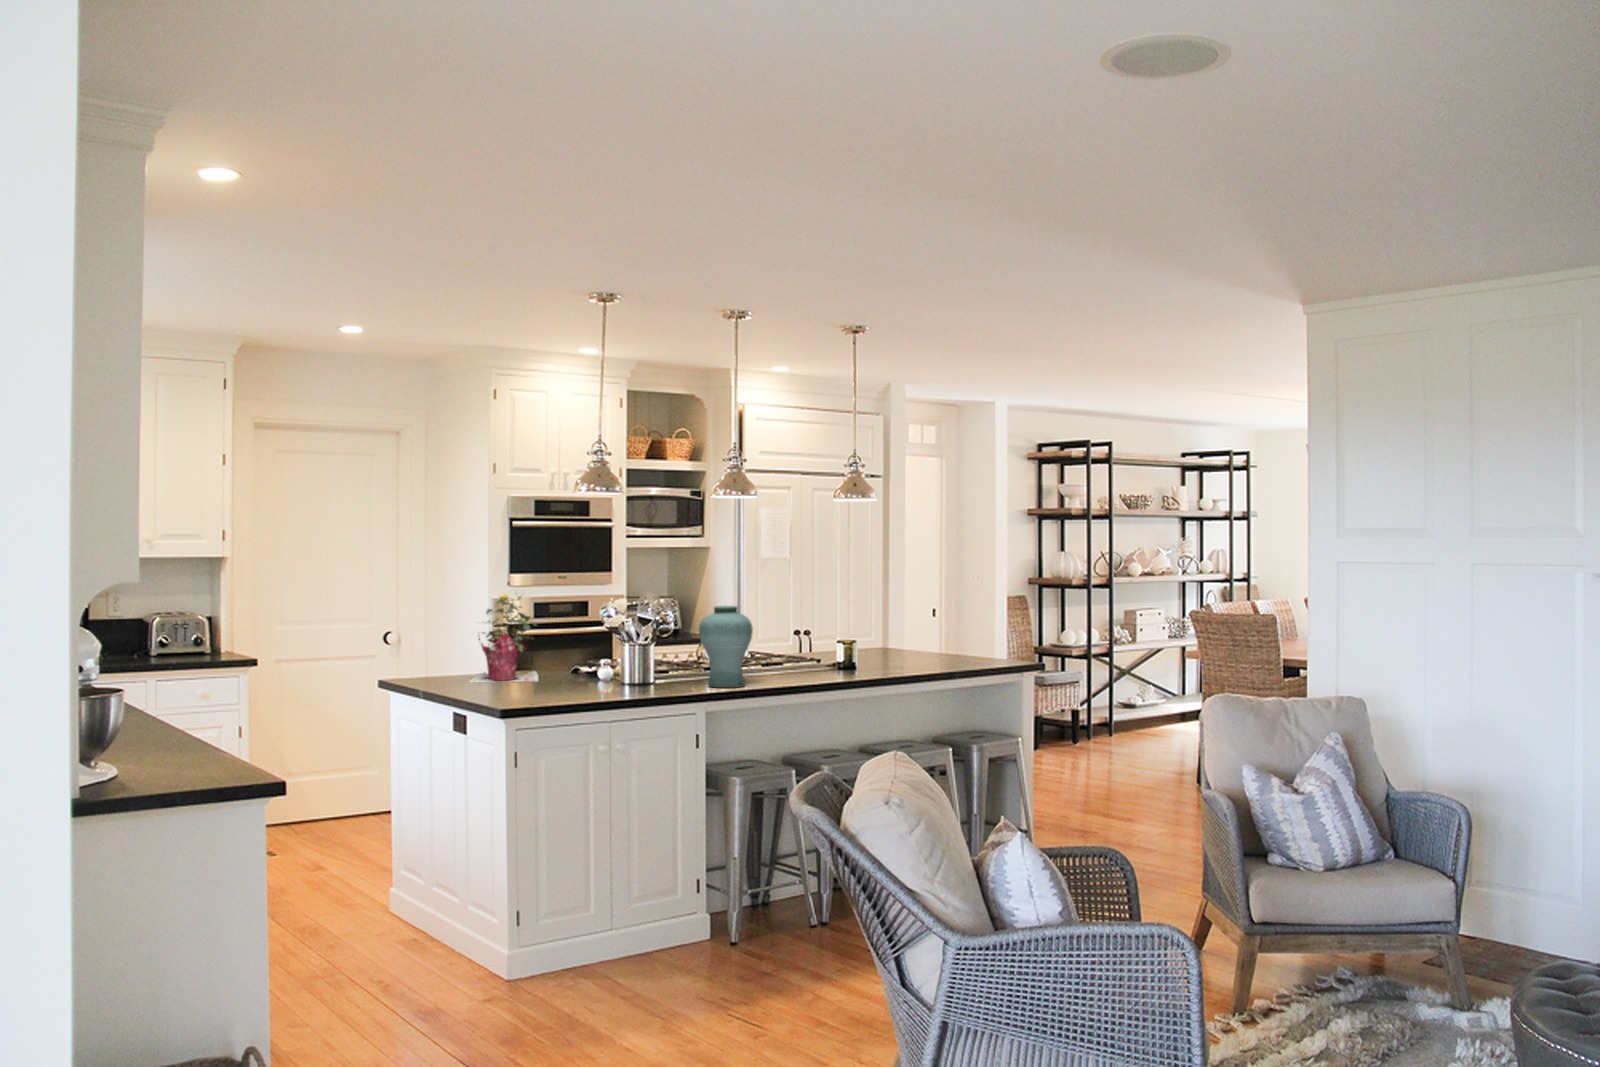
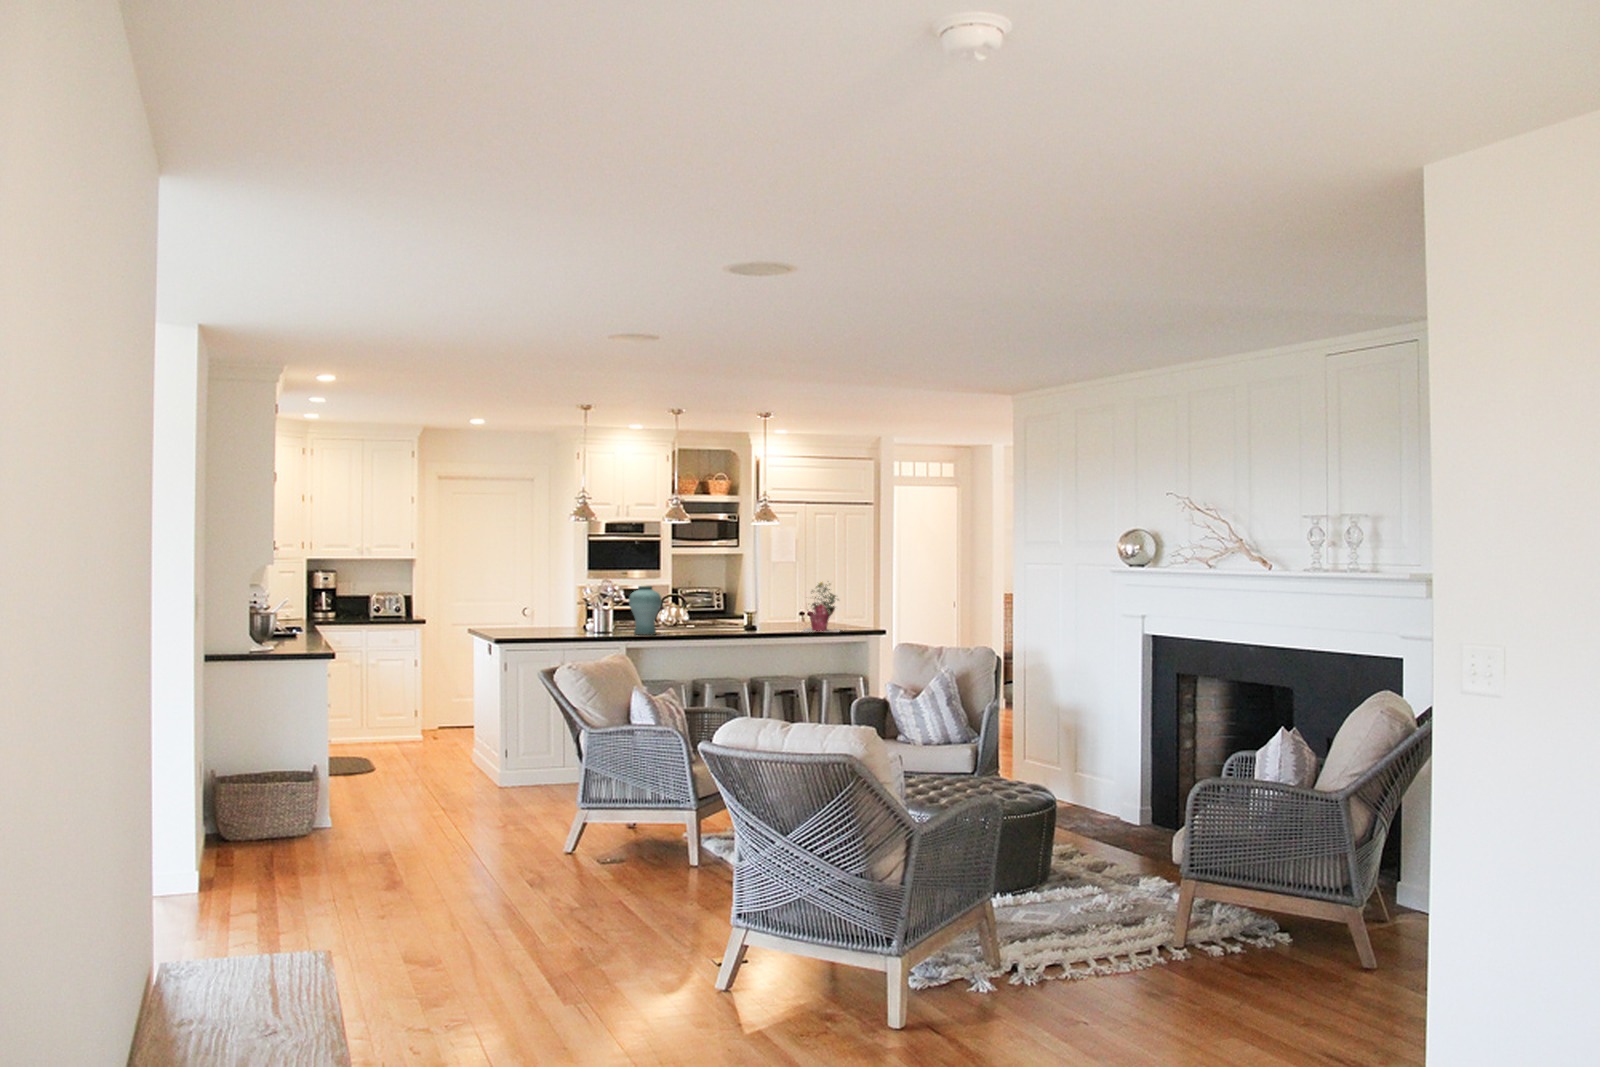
potted plant: present [469,594,539,683] -> present [801,582,840,632]

